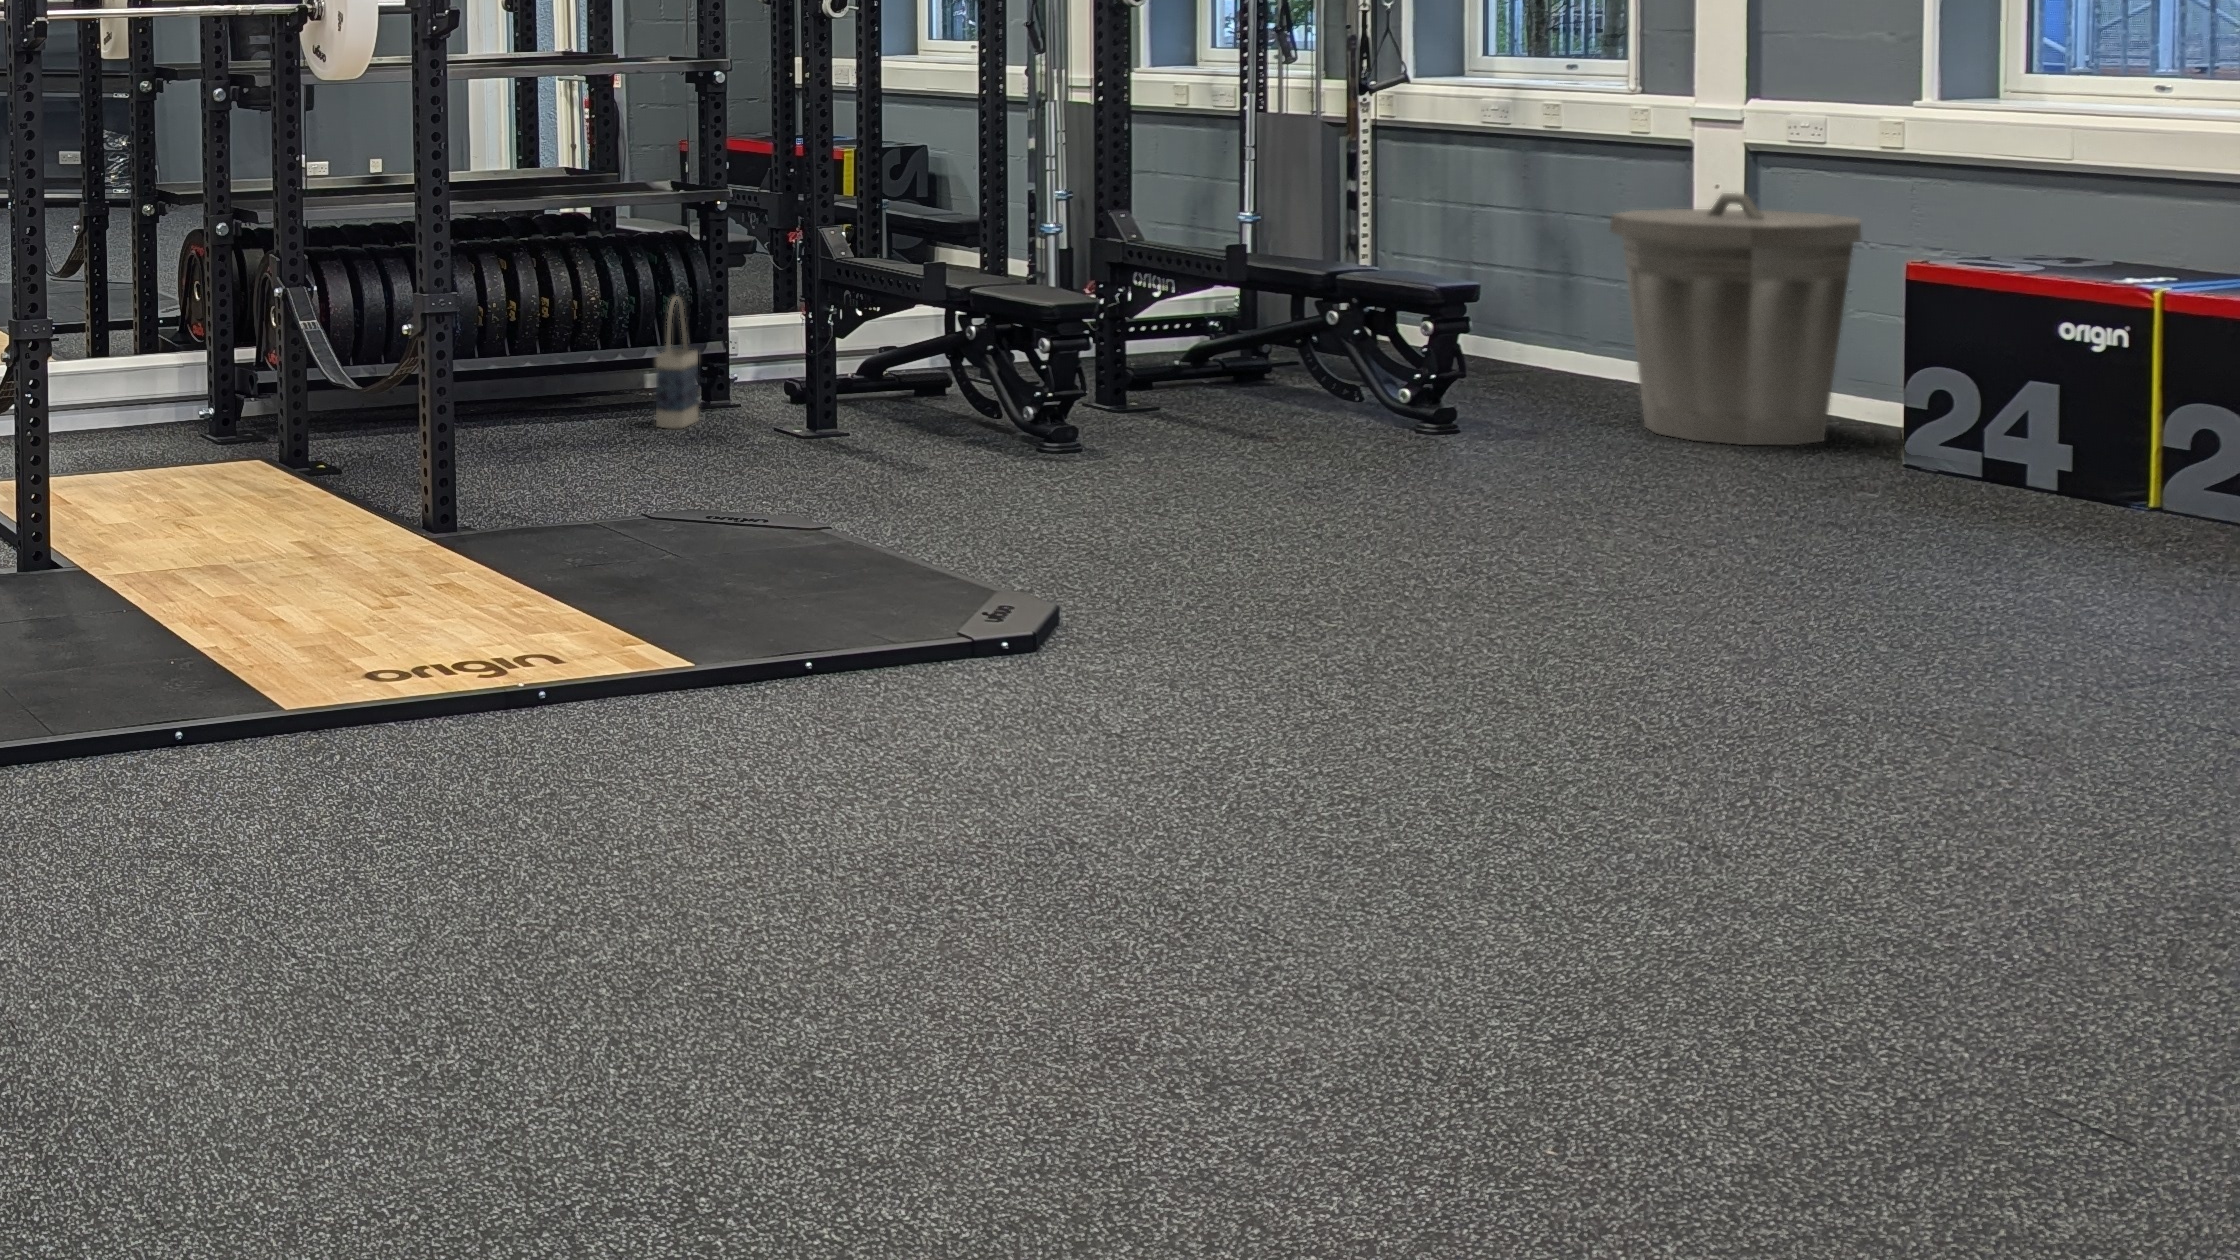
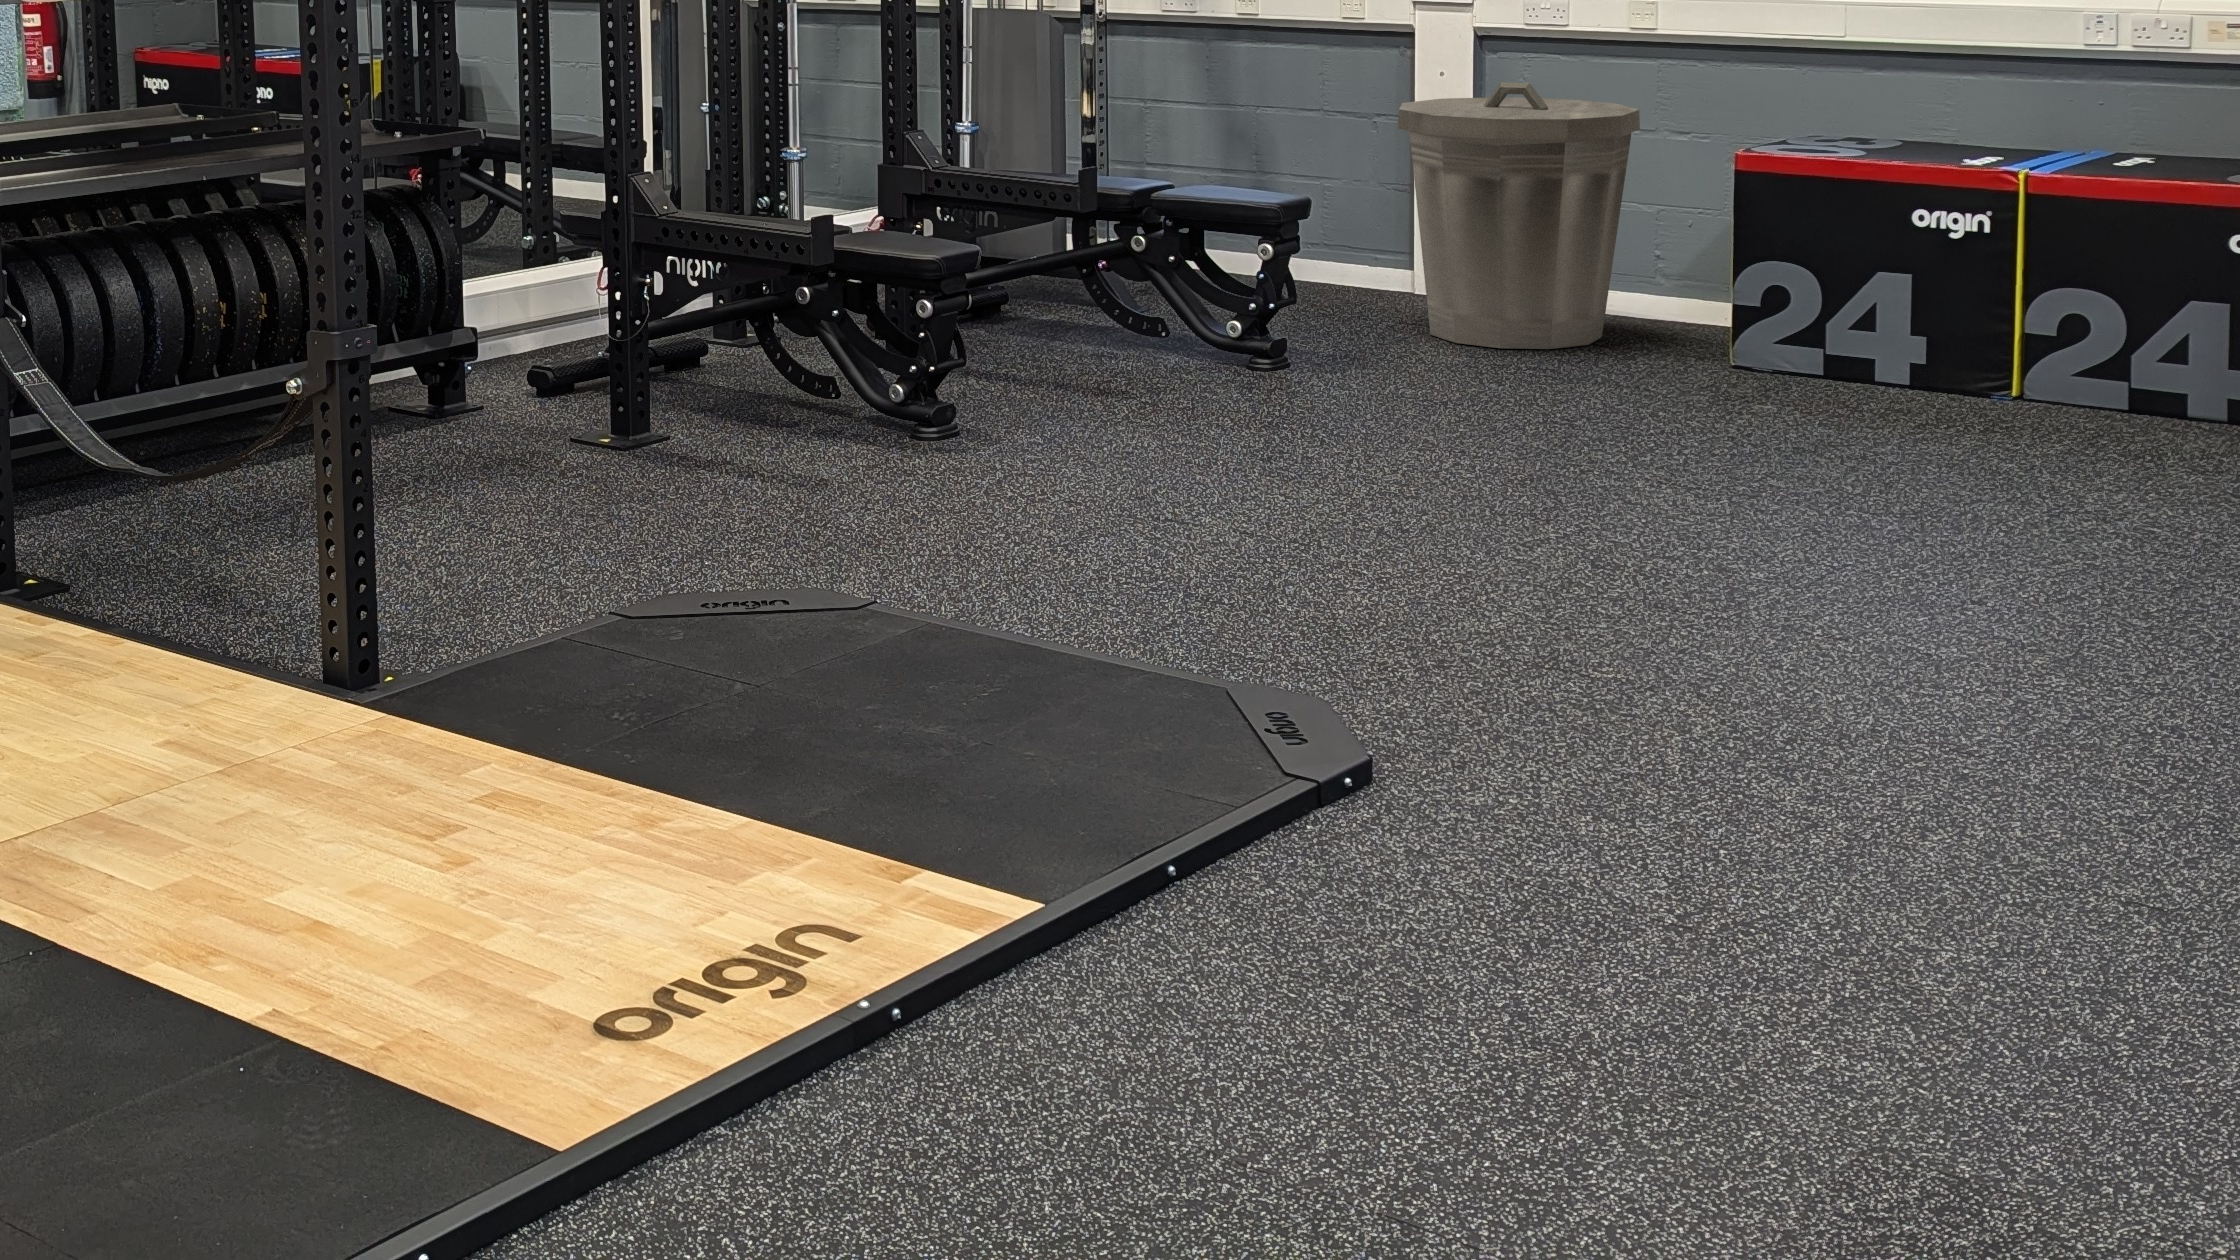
bag: present [656,297,698,428] -> none [416,272,461,448]

